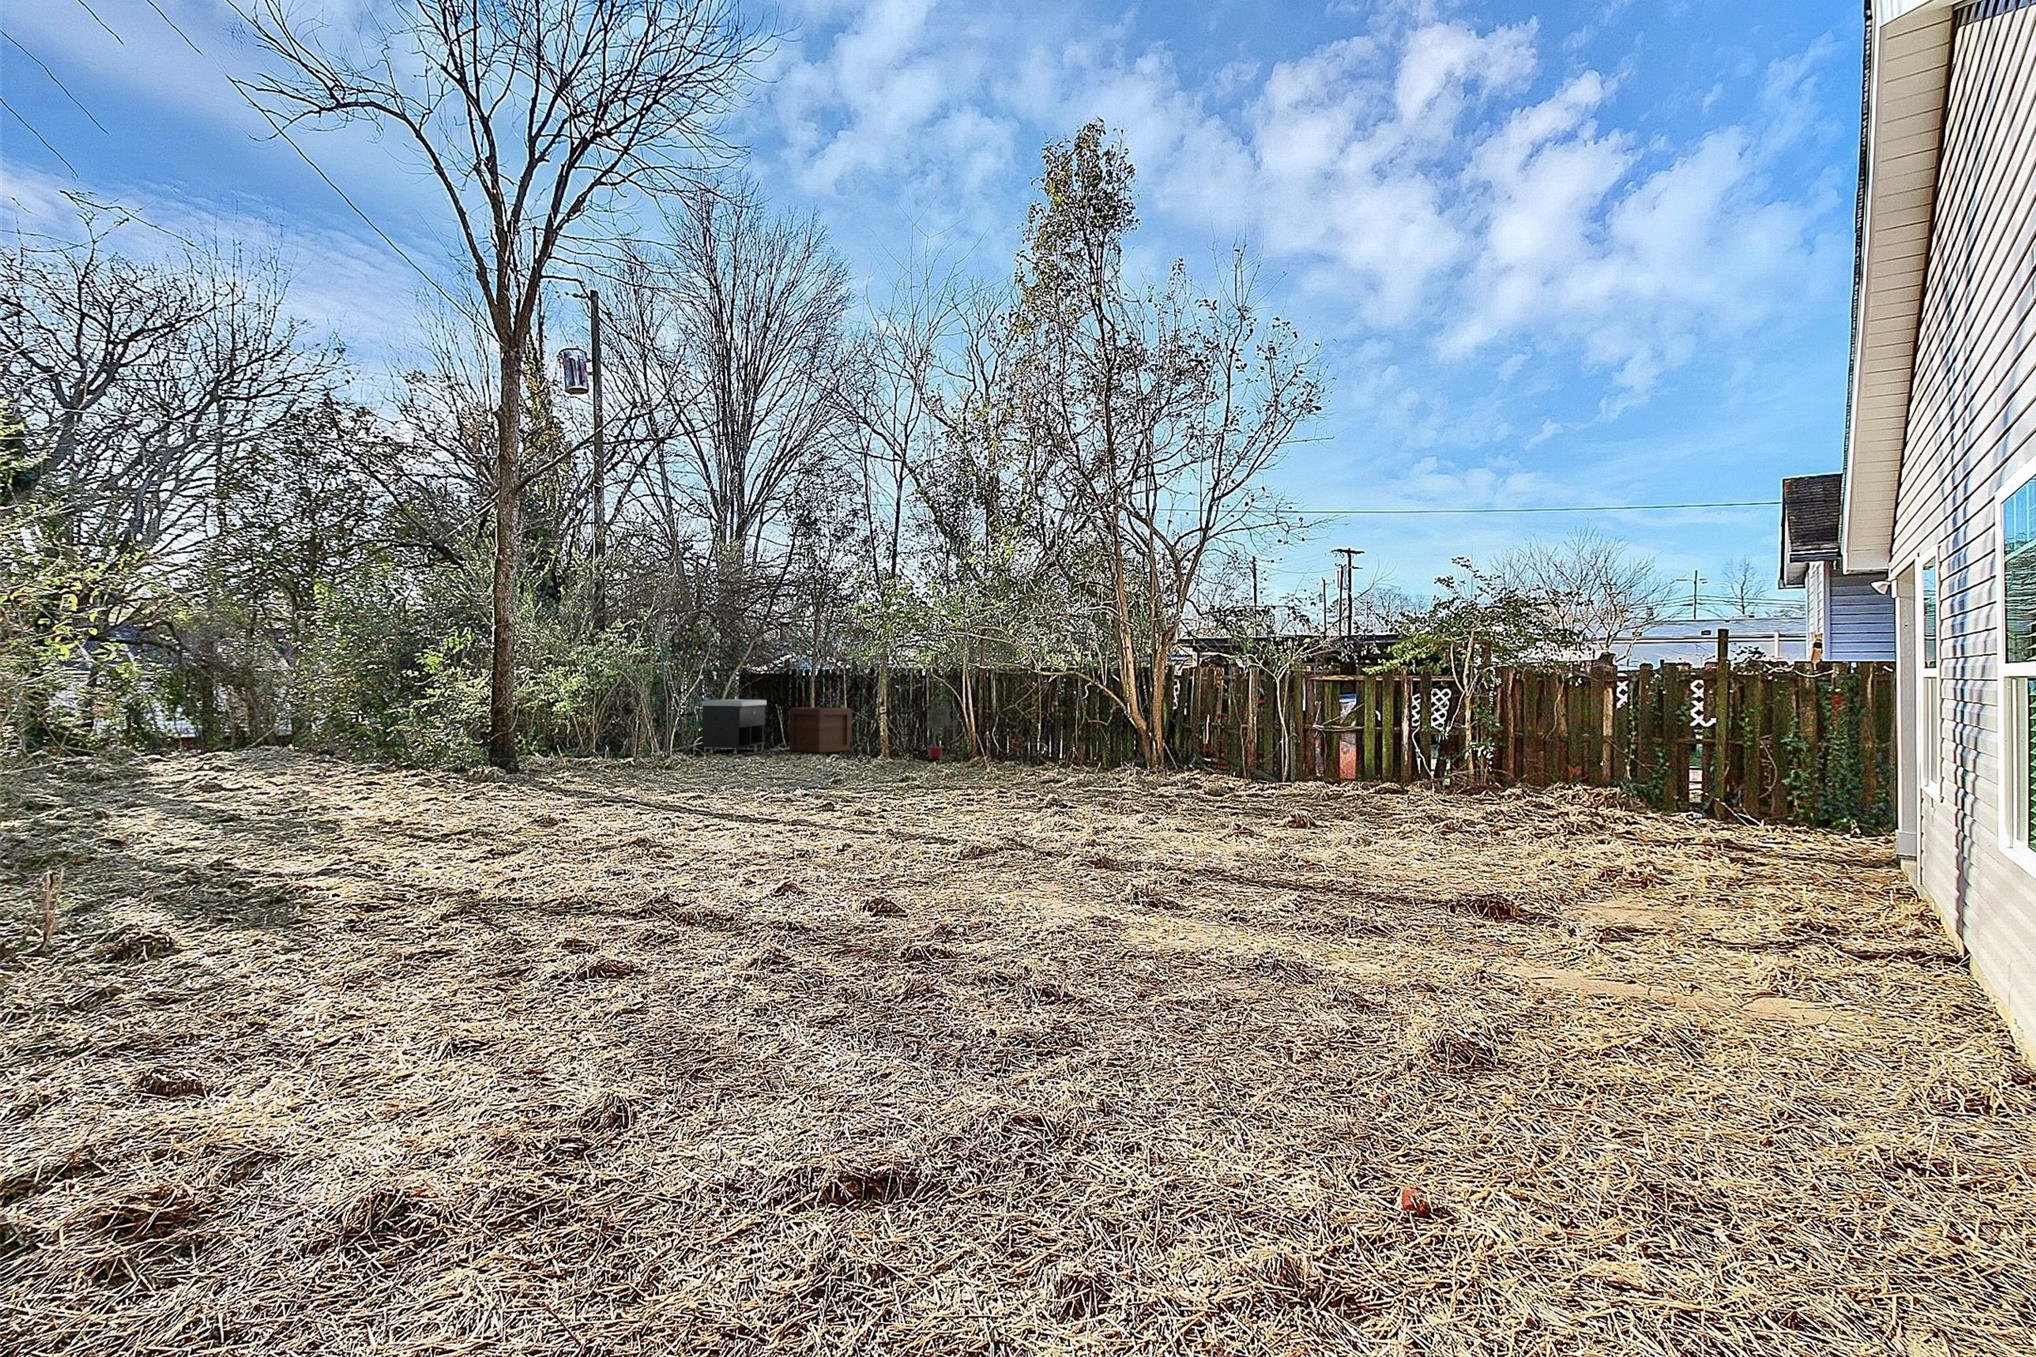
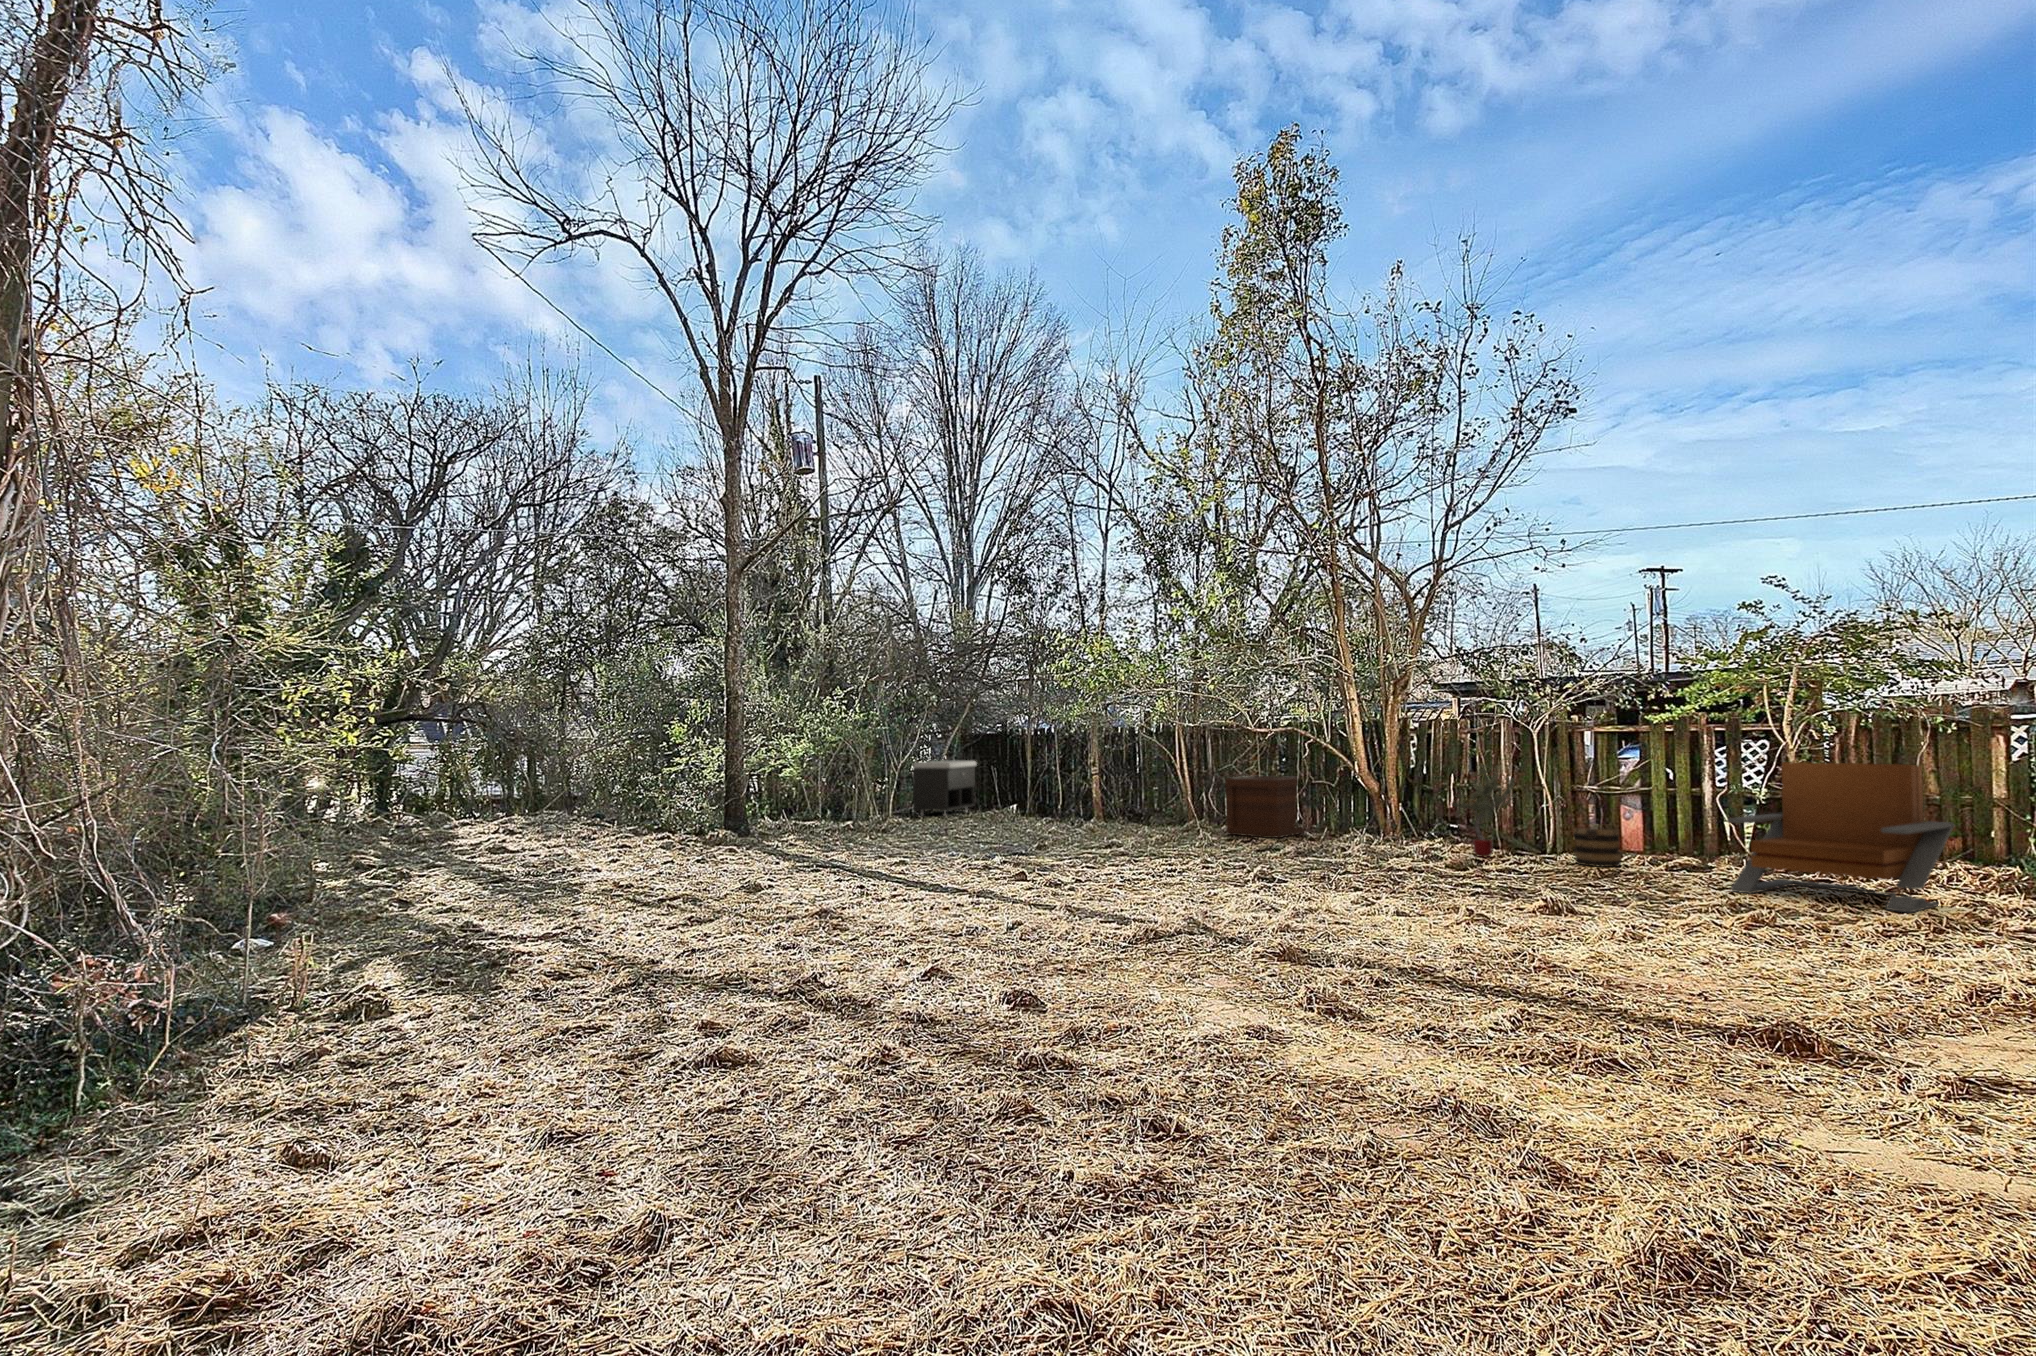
potted tree: present [926,697,958,759] -> present [1451,765,1515,857]
lounge chair: none [1419,705,1569,819] -> present [1727,762,1954,913]
wooden crate: present [789,707,852,753] -> present [1225,776,1305,838]
bucket: none [1299,757,1340,791] -> present [1572,828,1622,867]

